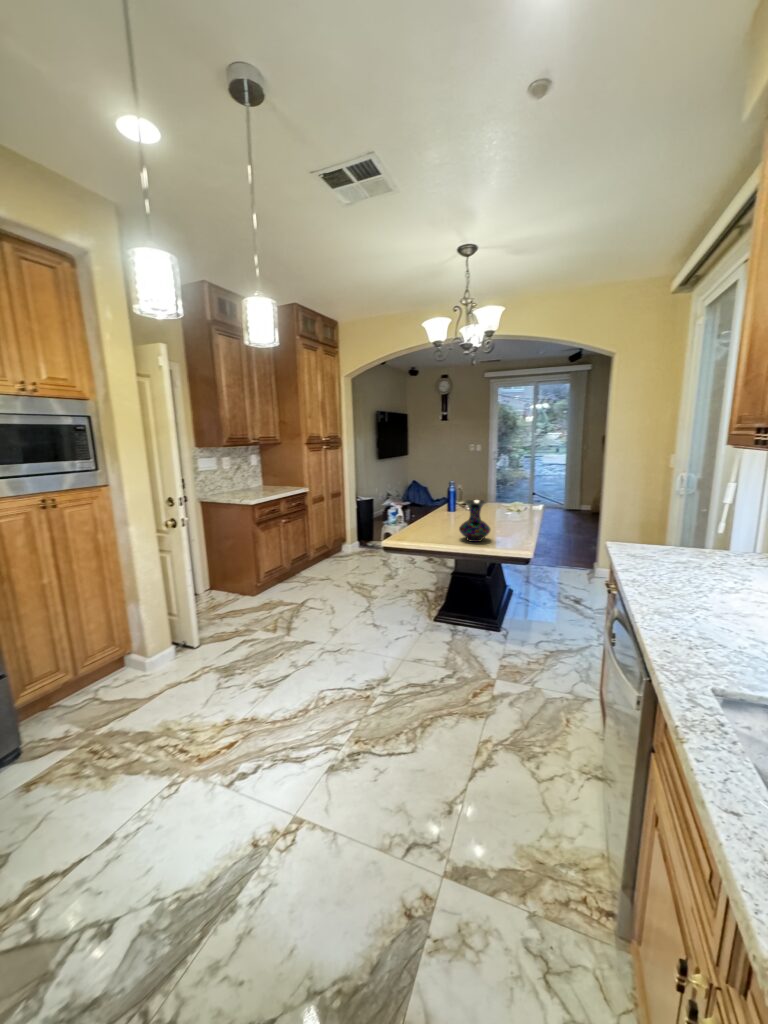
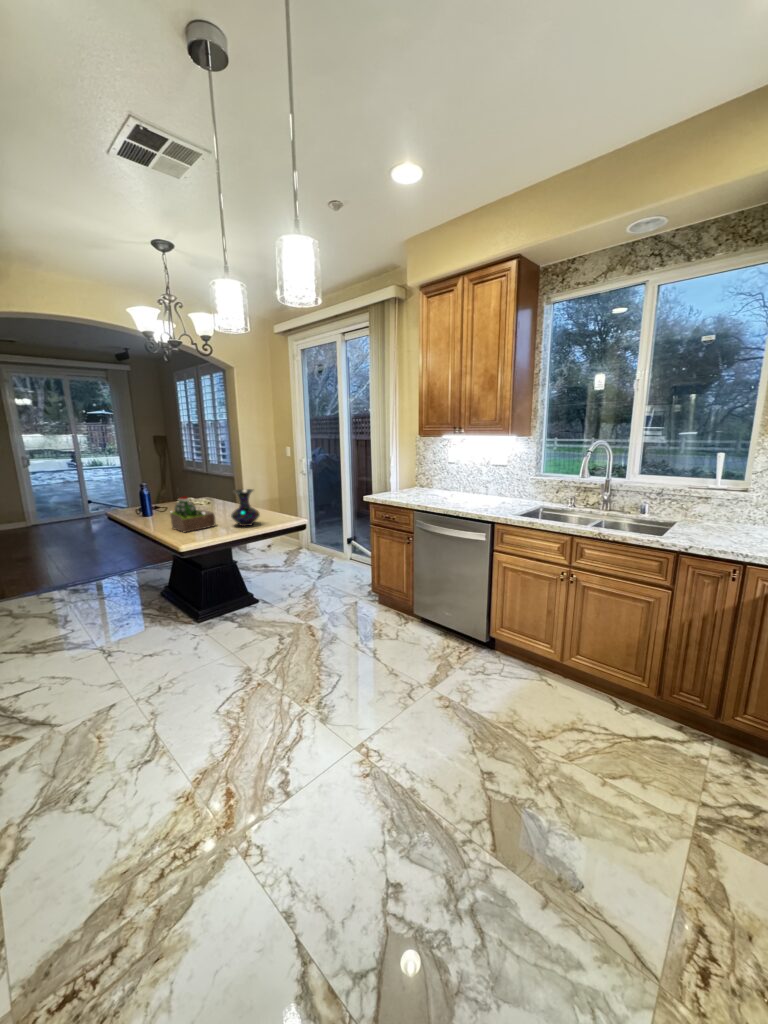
succulent plant: none [420,498,460,533] -> present [170,496,215,533]

